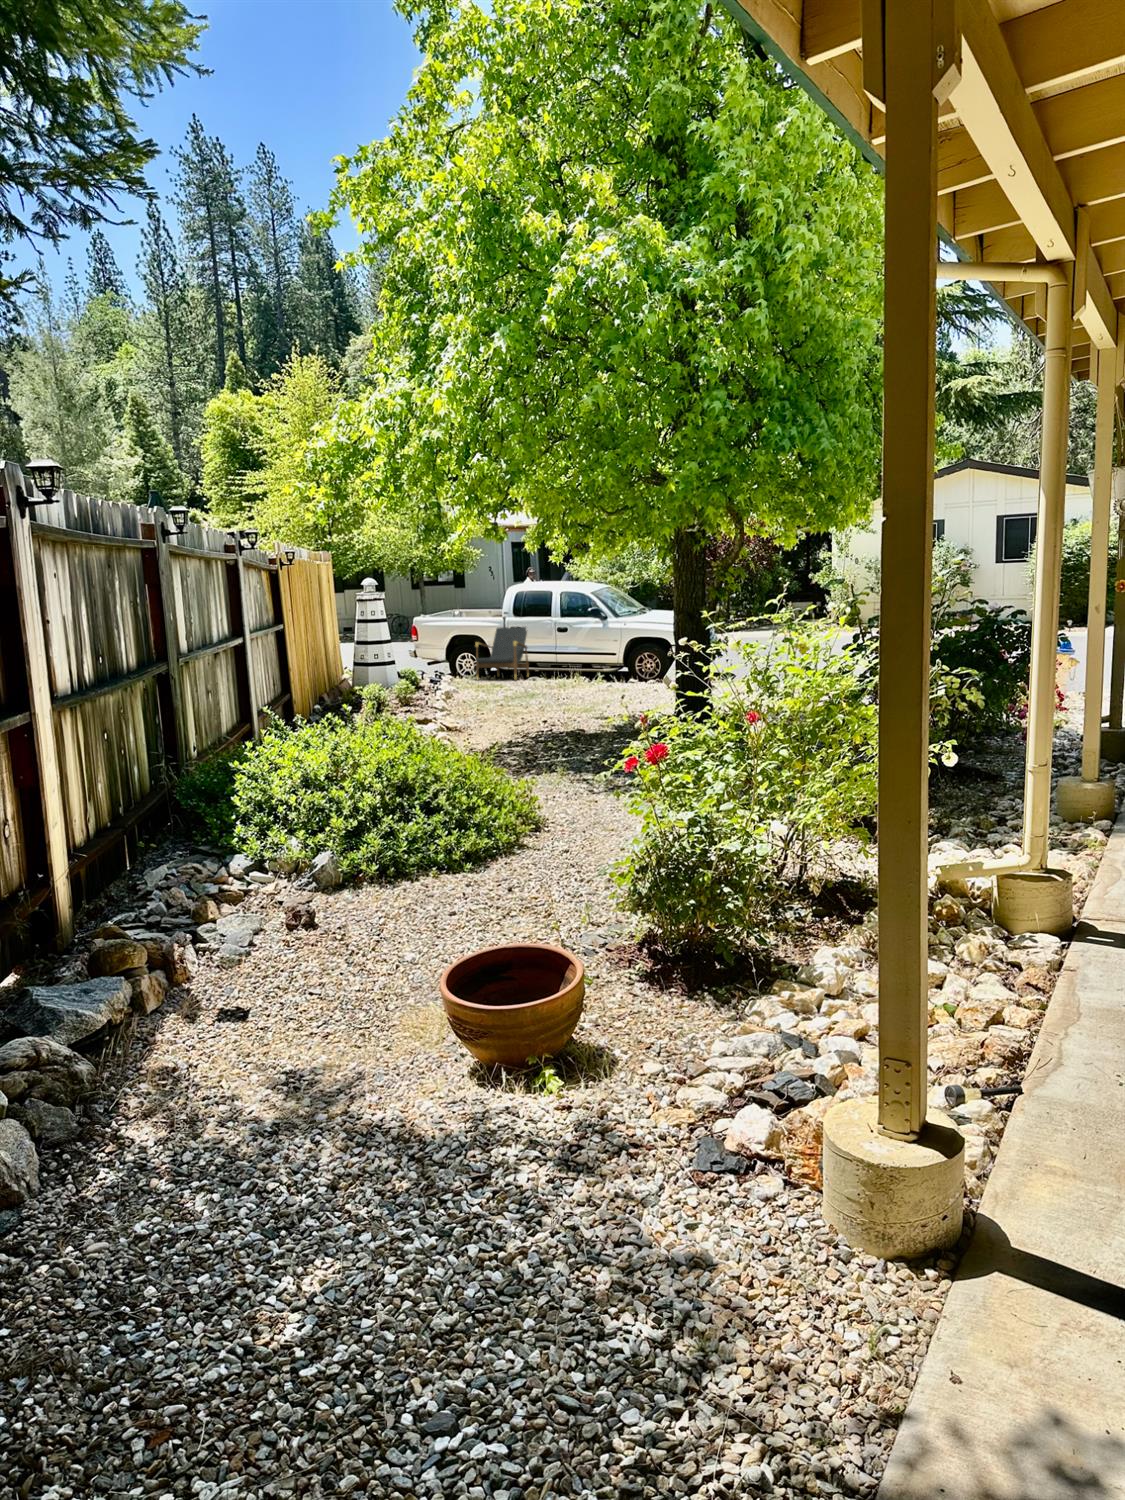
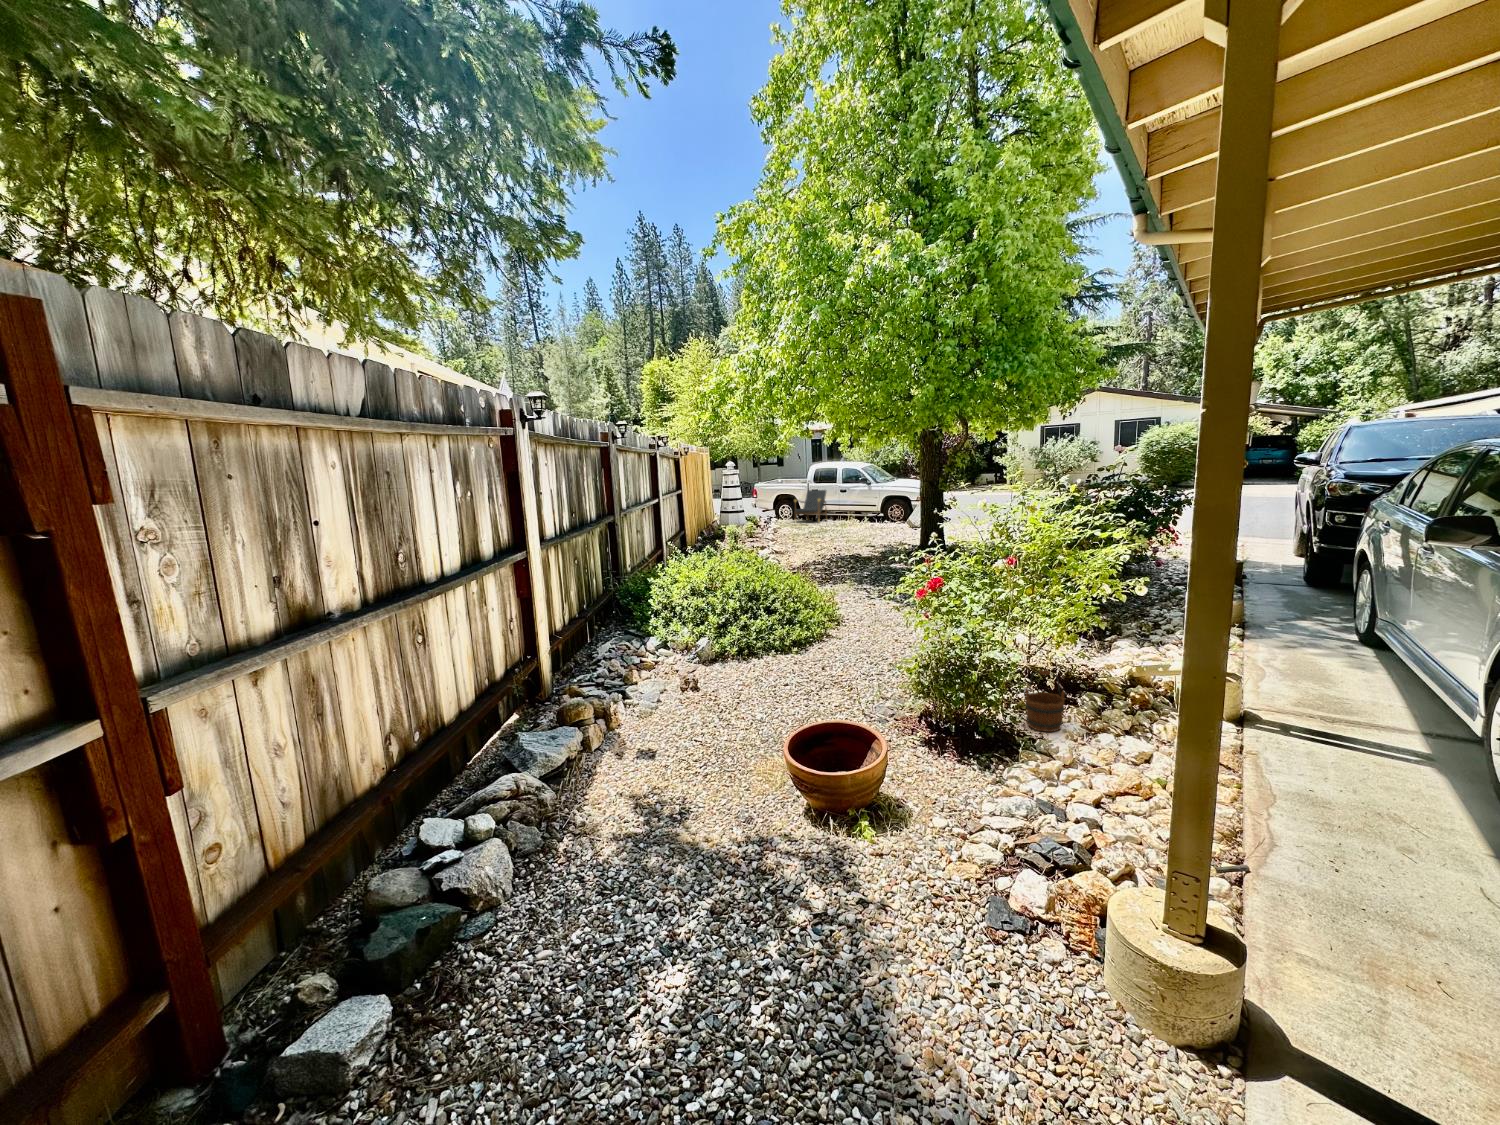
wooden bucket: none [778,871,833,955] -> present [1024,670,1066,732]

